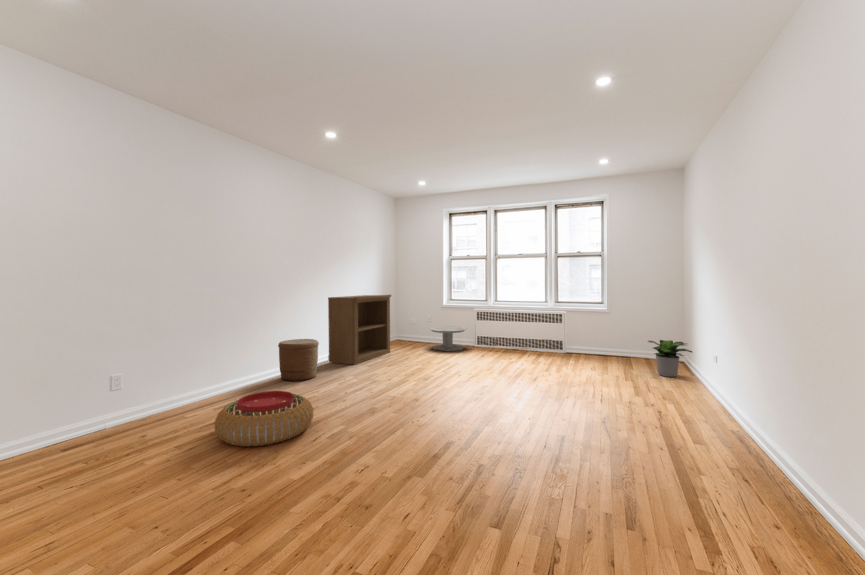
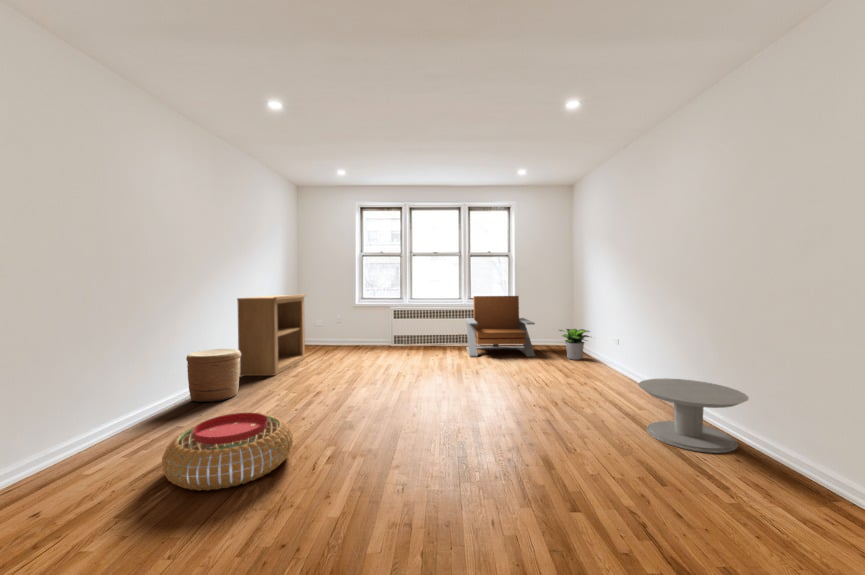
lounge chair: none [543,300,619,369] -> present [466,296,535,357]
side table: present [430,326,467,351] -> present [639,378,749,453]

